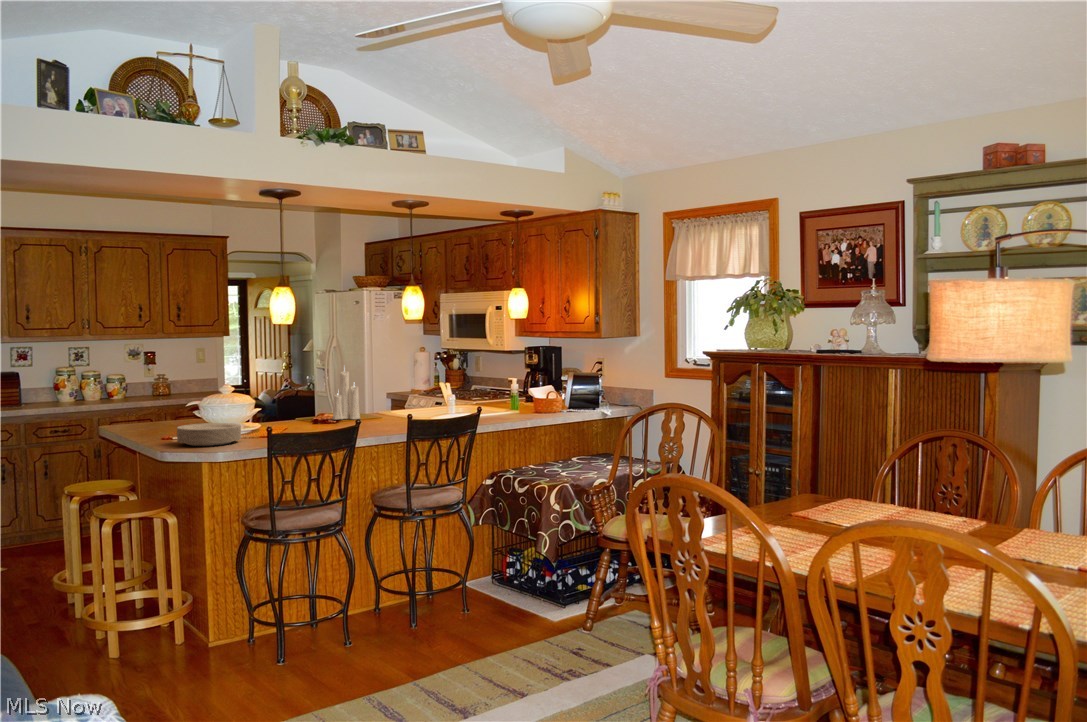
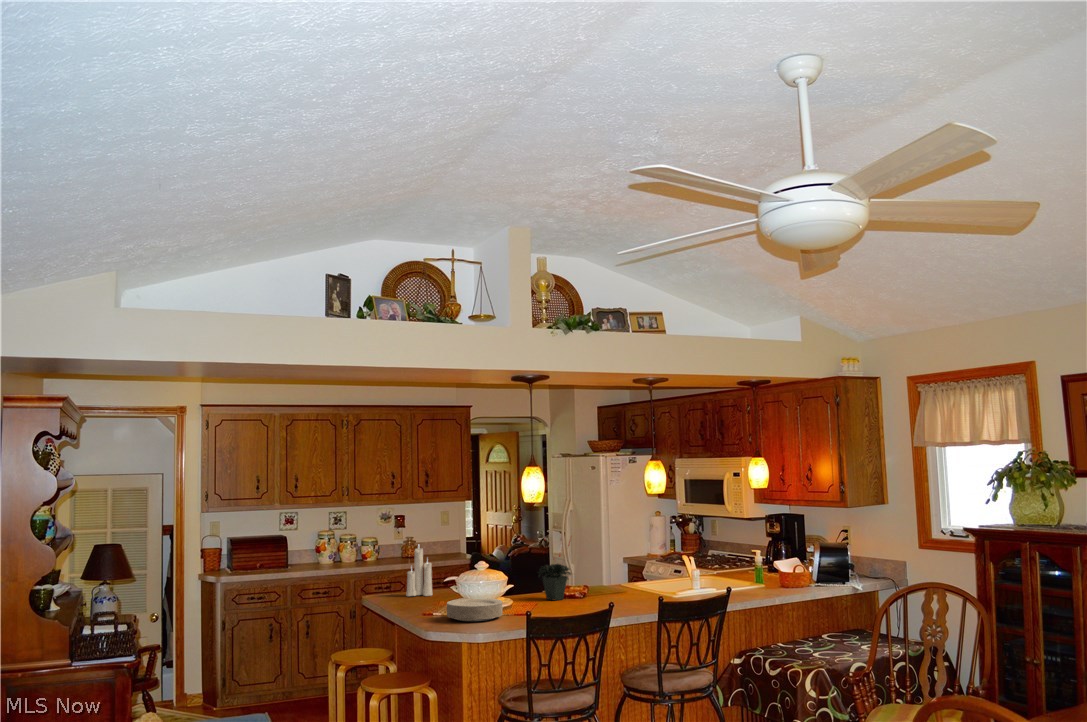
potted plant: none [286,360,324,427] -> present [537,541,571,600]
candle: present [332,371,360,419] -> present [406,548,432,596]

